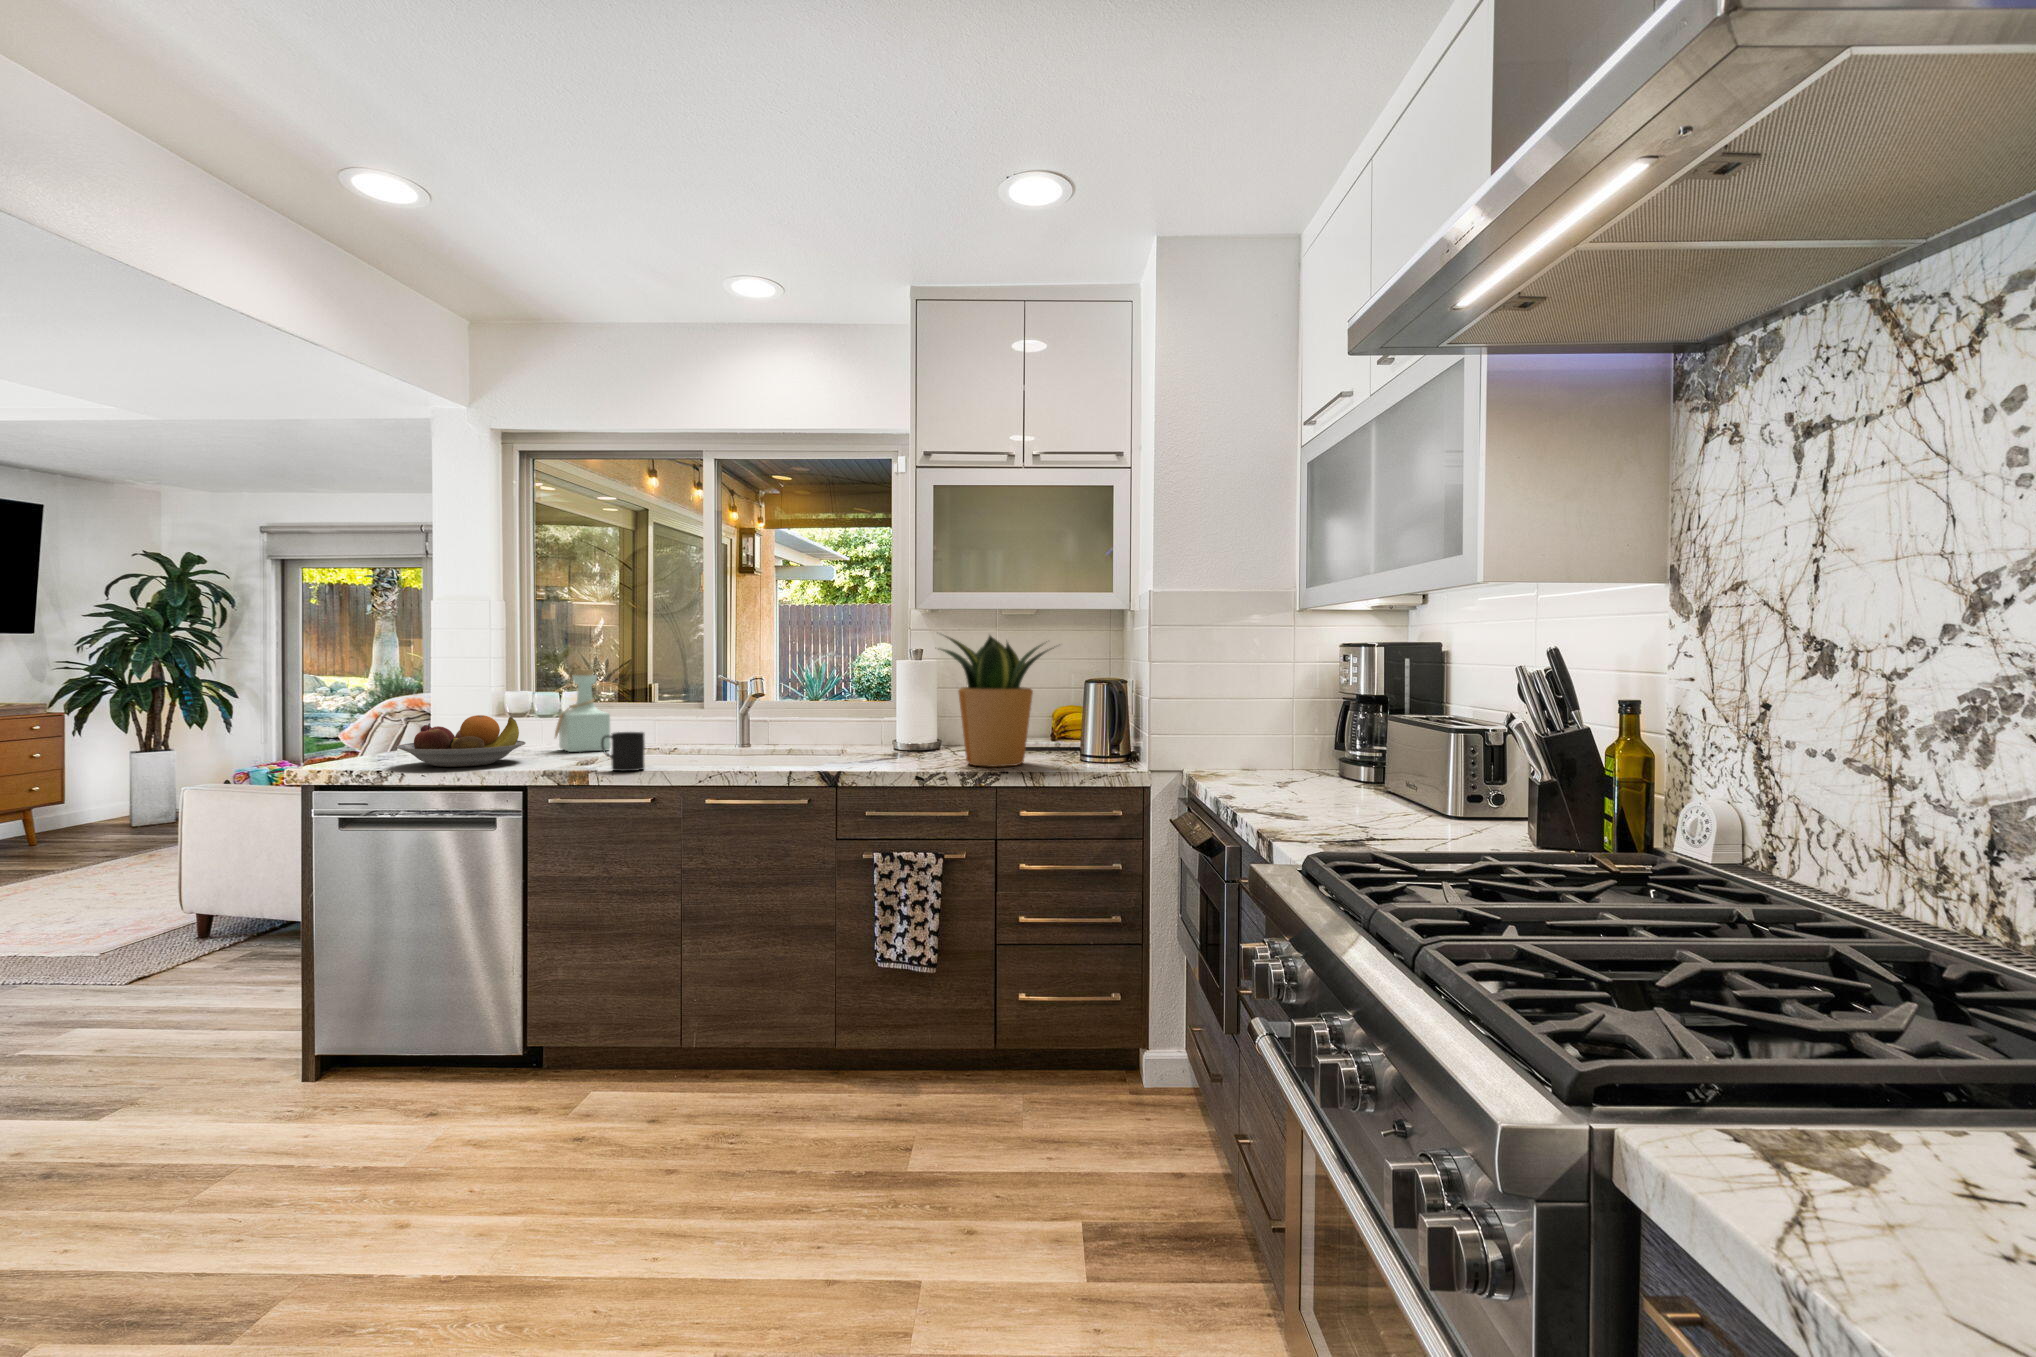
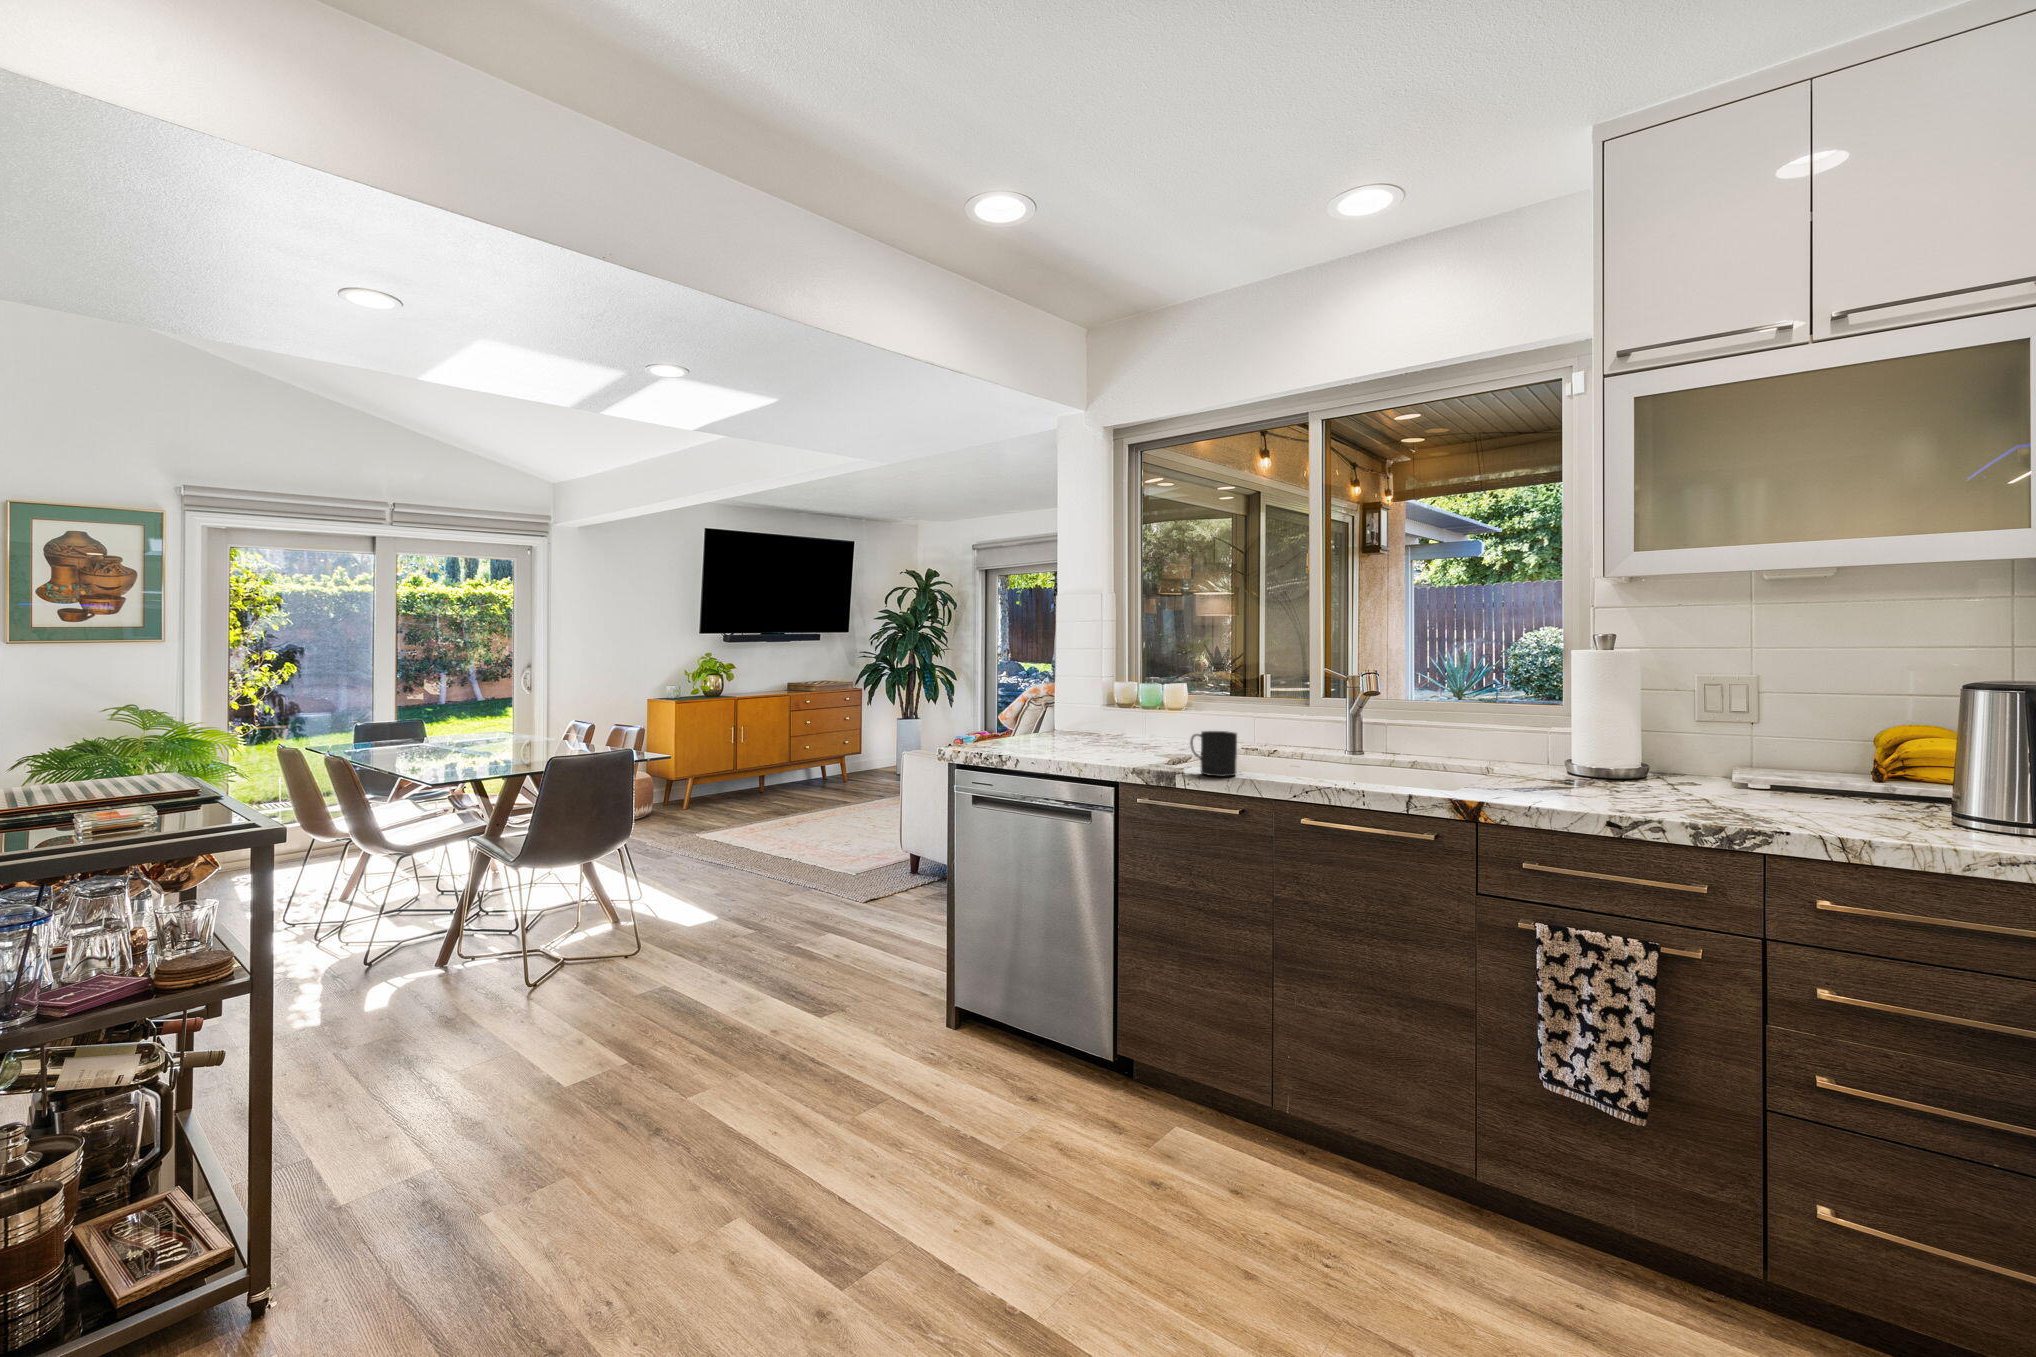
potted plant: present [940,635,1055,767] -> none [1644,612,1911,822]
bottle: present [555,670,611,752] -> none [1155,661,1210,747]
fruit bowl: present [397,715,526,767] -> none [1011,705,1123,755]

